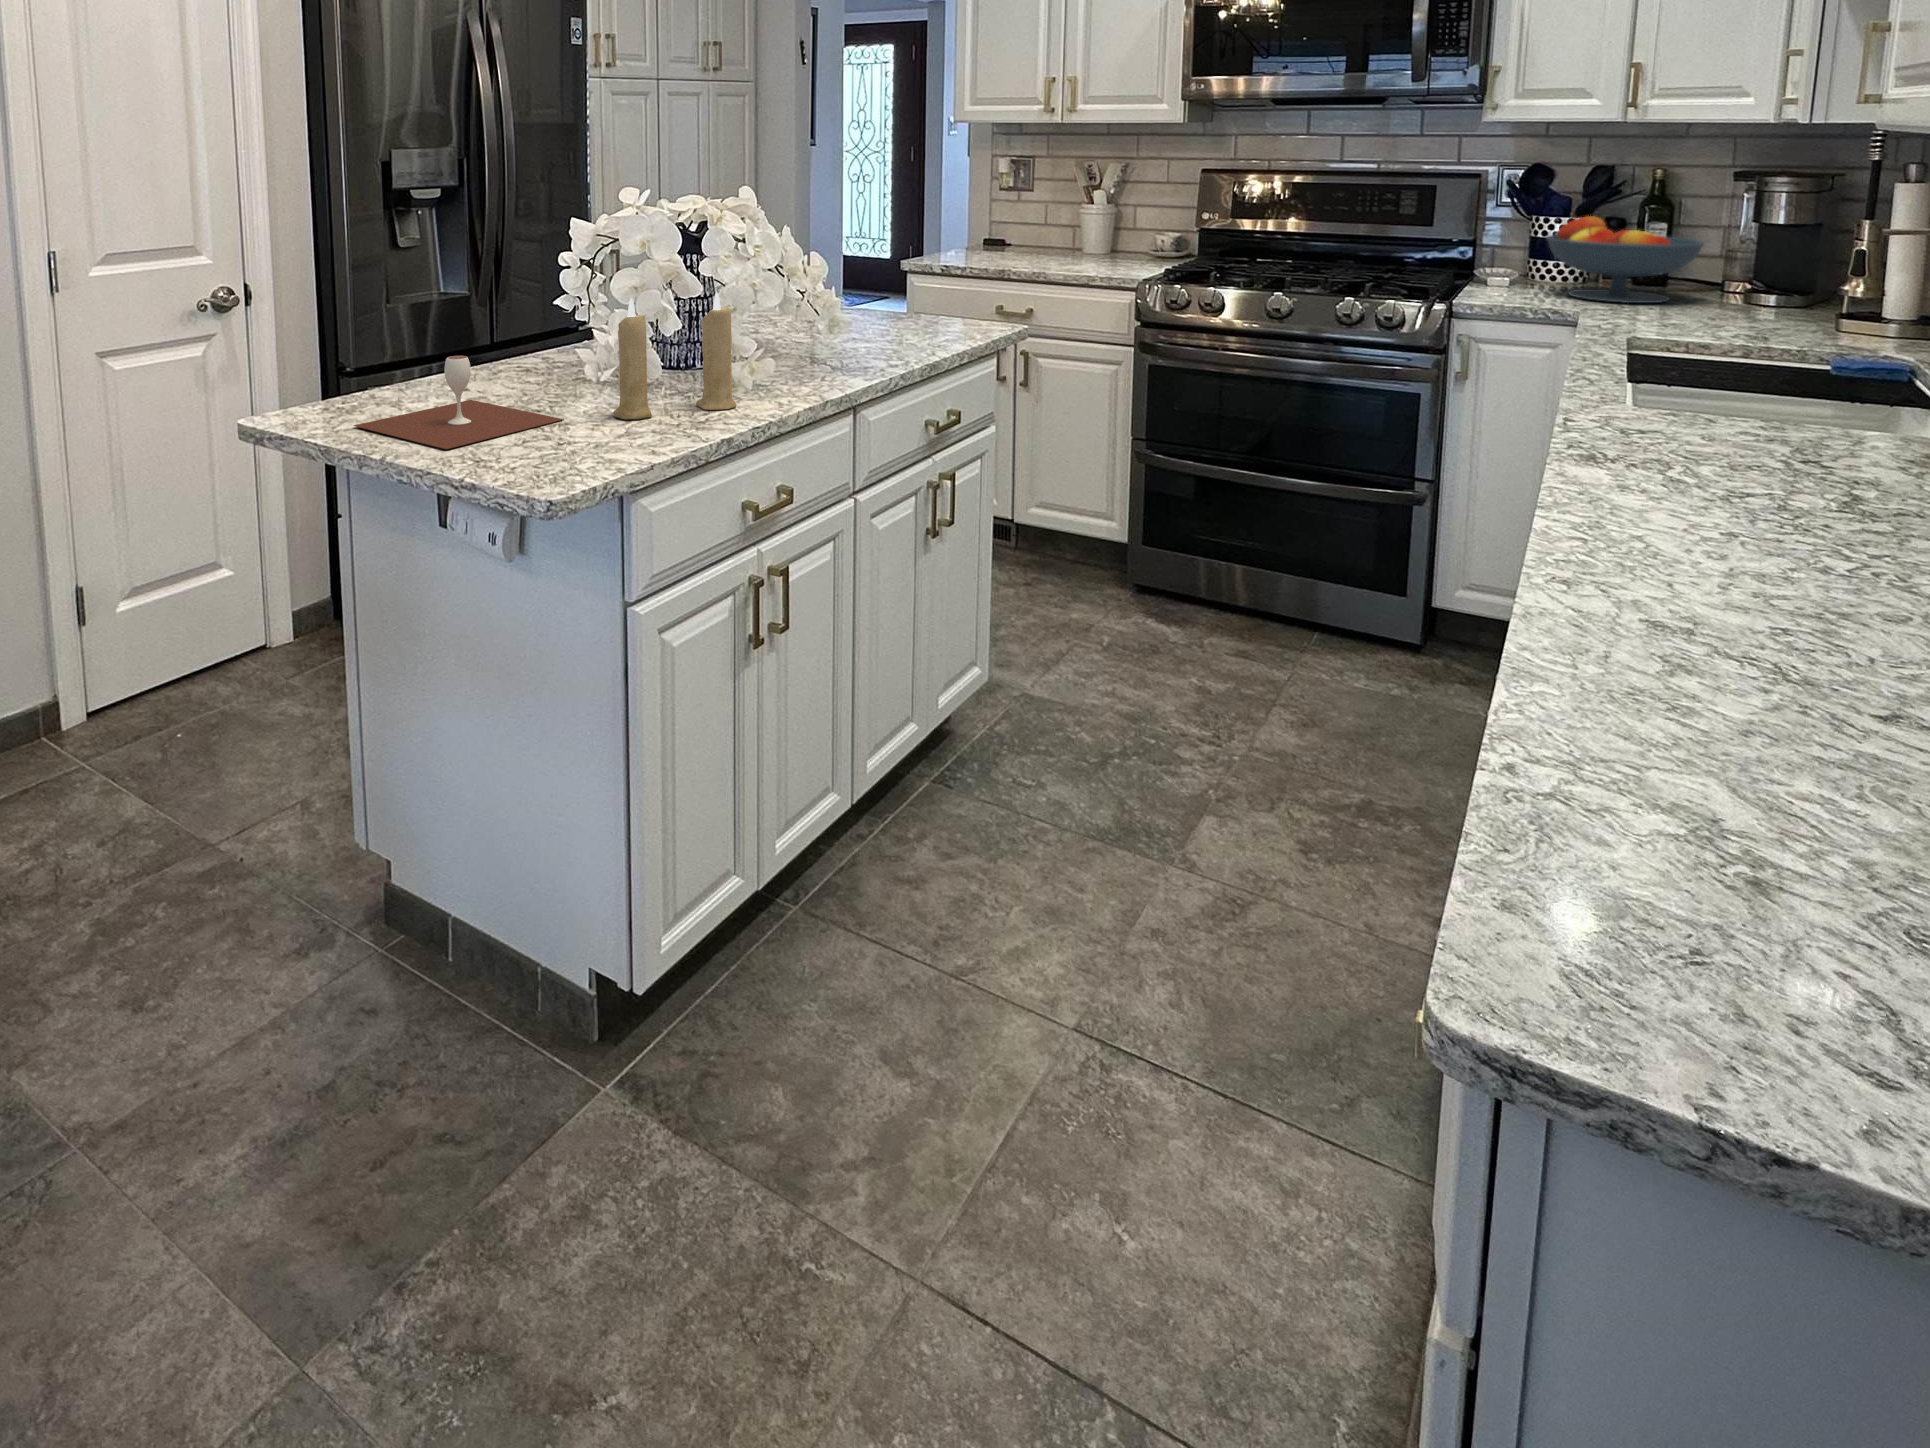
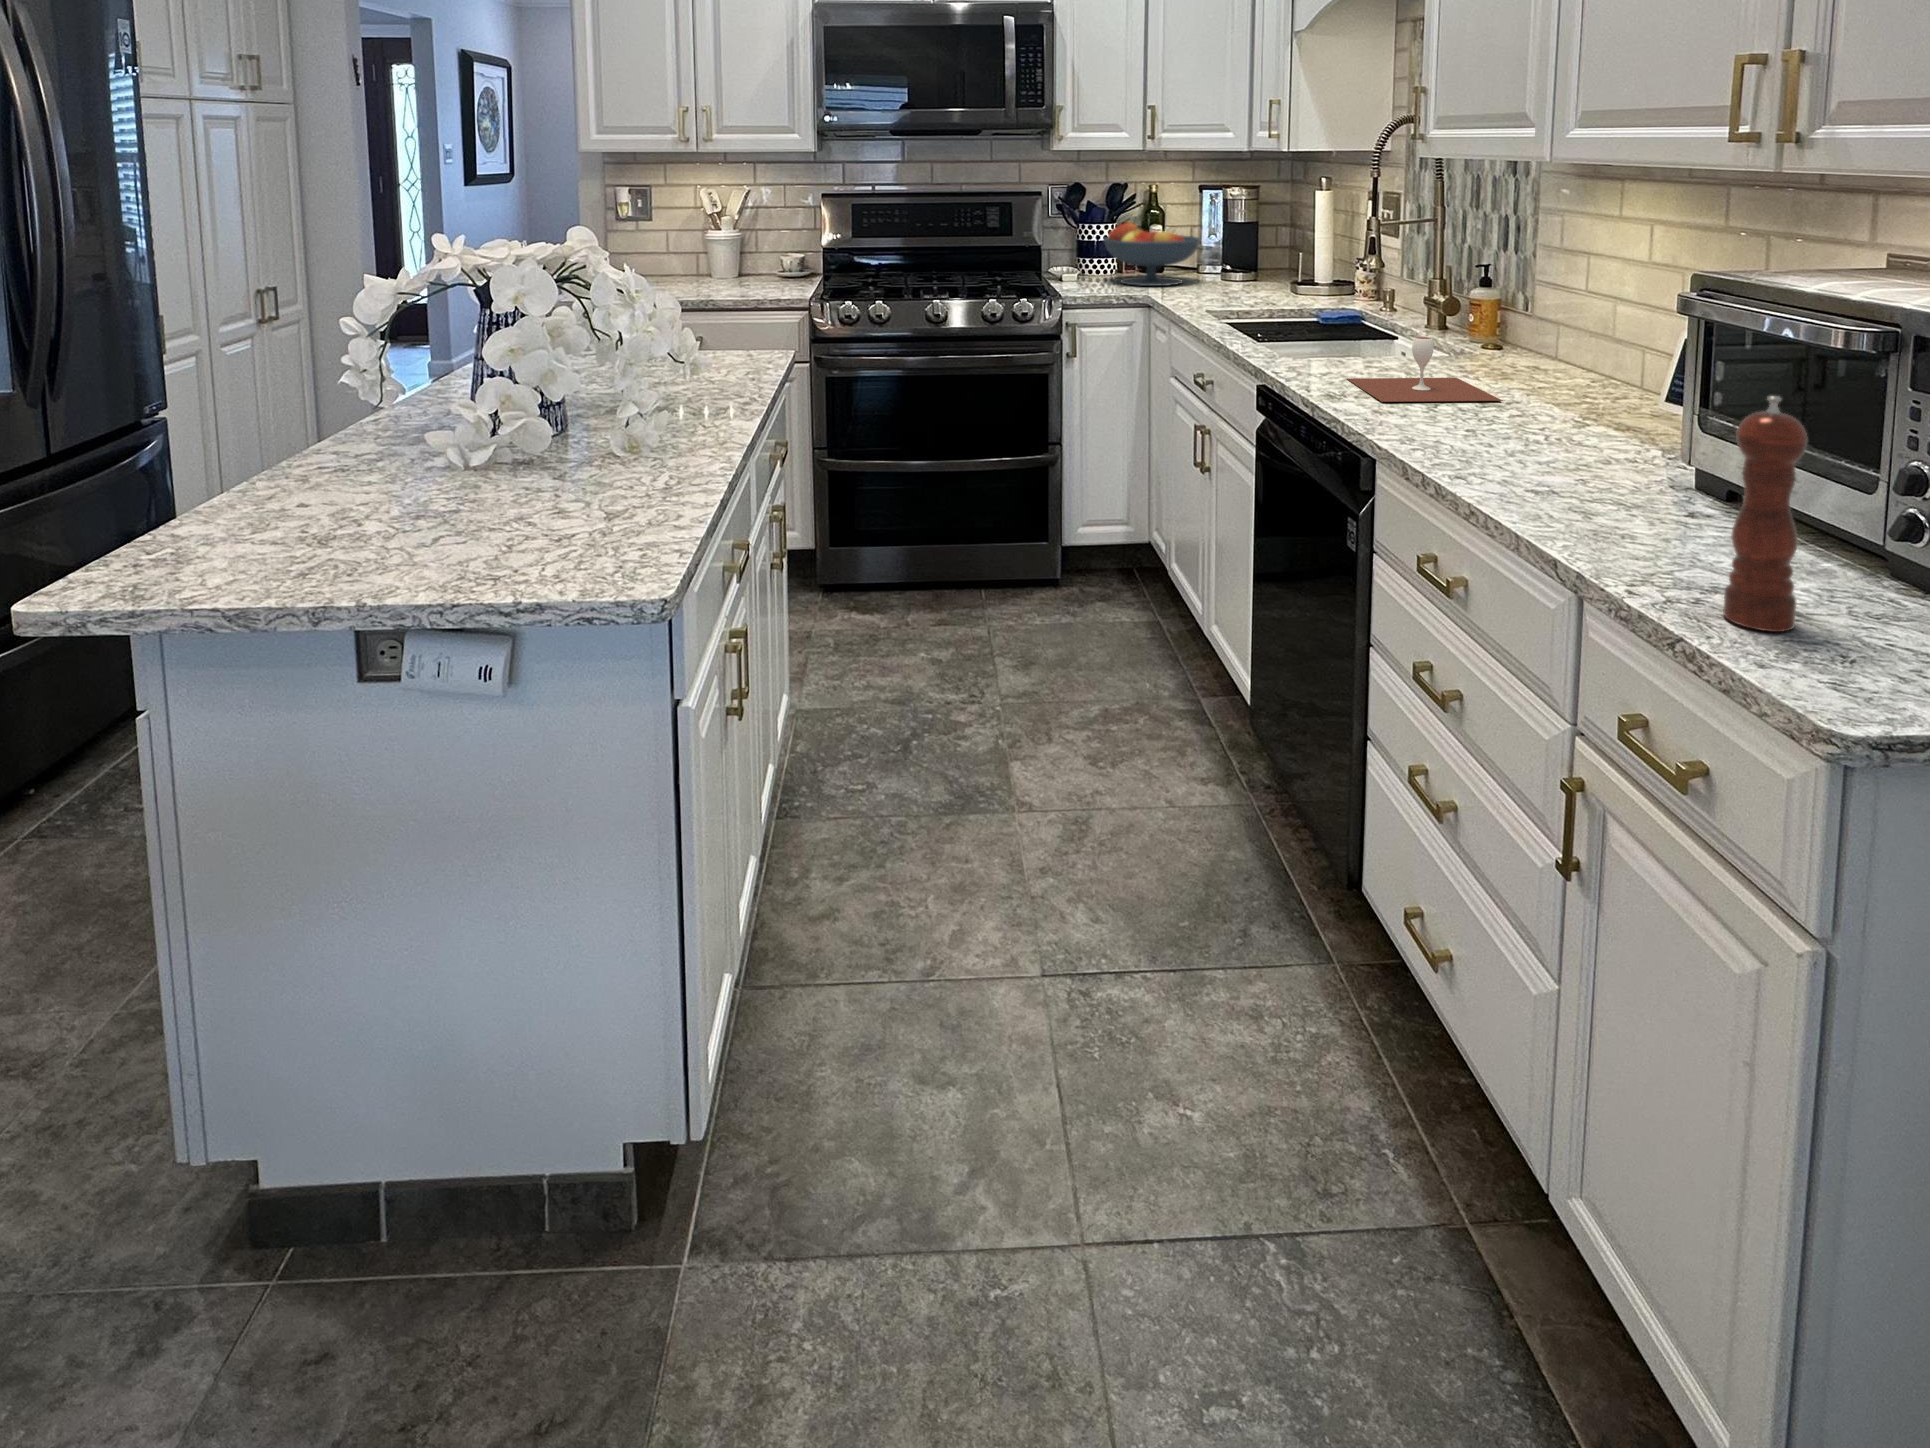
candle: present [613,292,736,419] -> none [561,340,682,501]
wine glass: present [353,356,564,449] -> present [1347,337,1503,402]
pepper mill: none [1666,511,1823,898] -> present [1723,396,1807,632]

